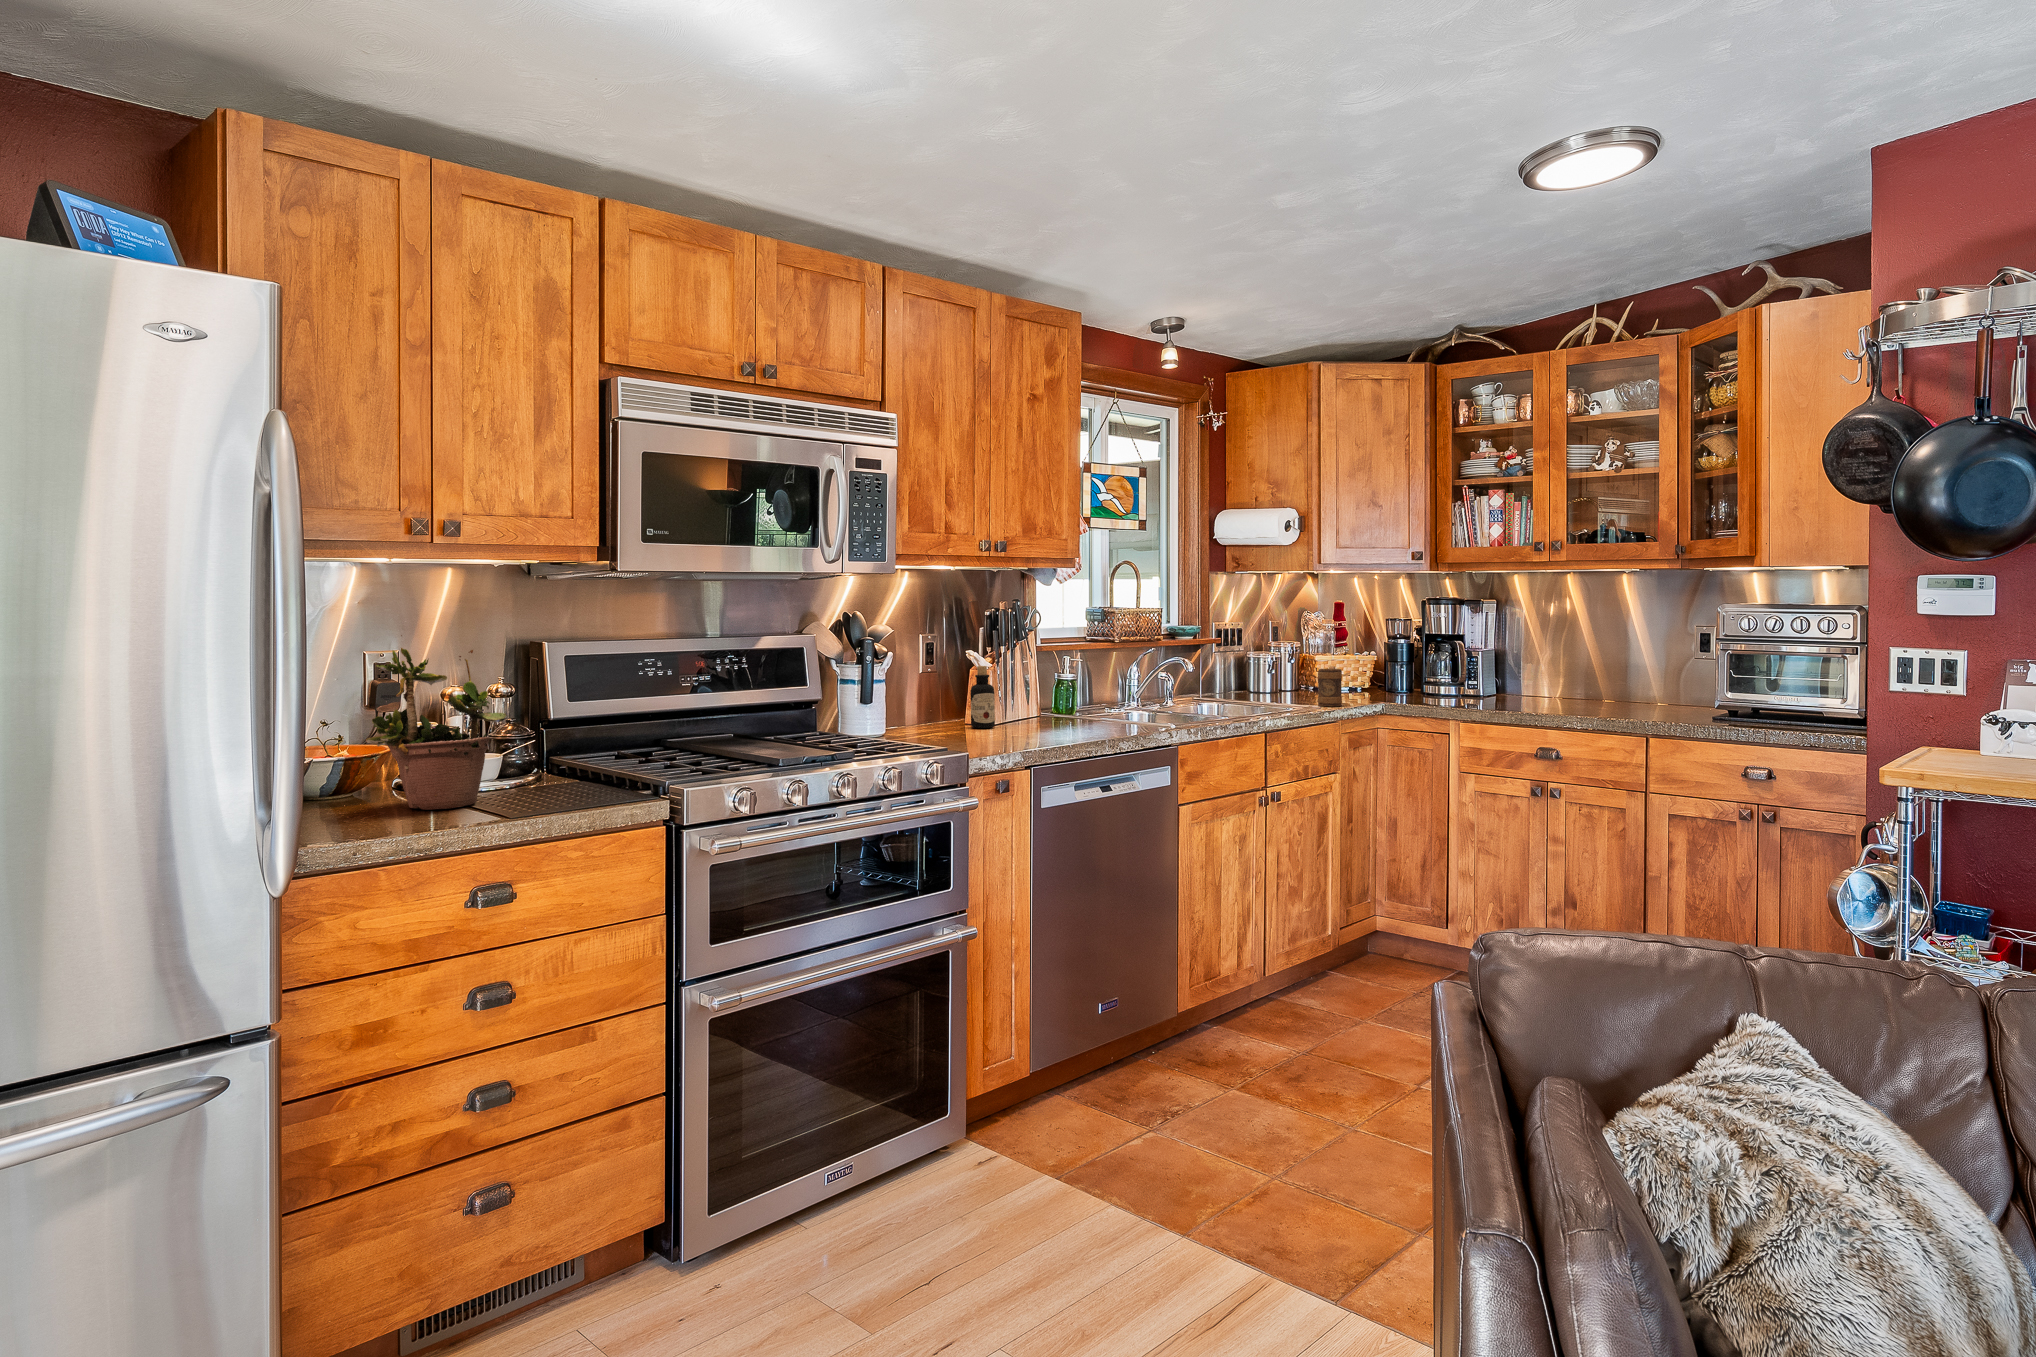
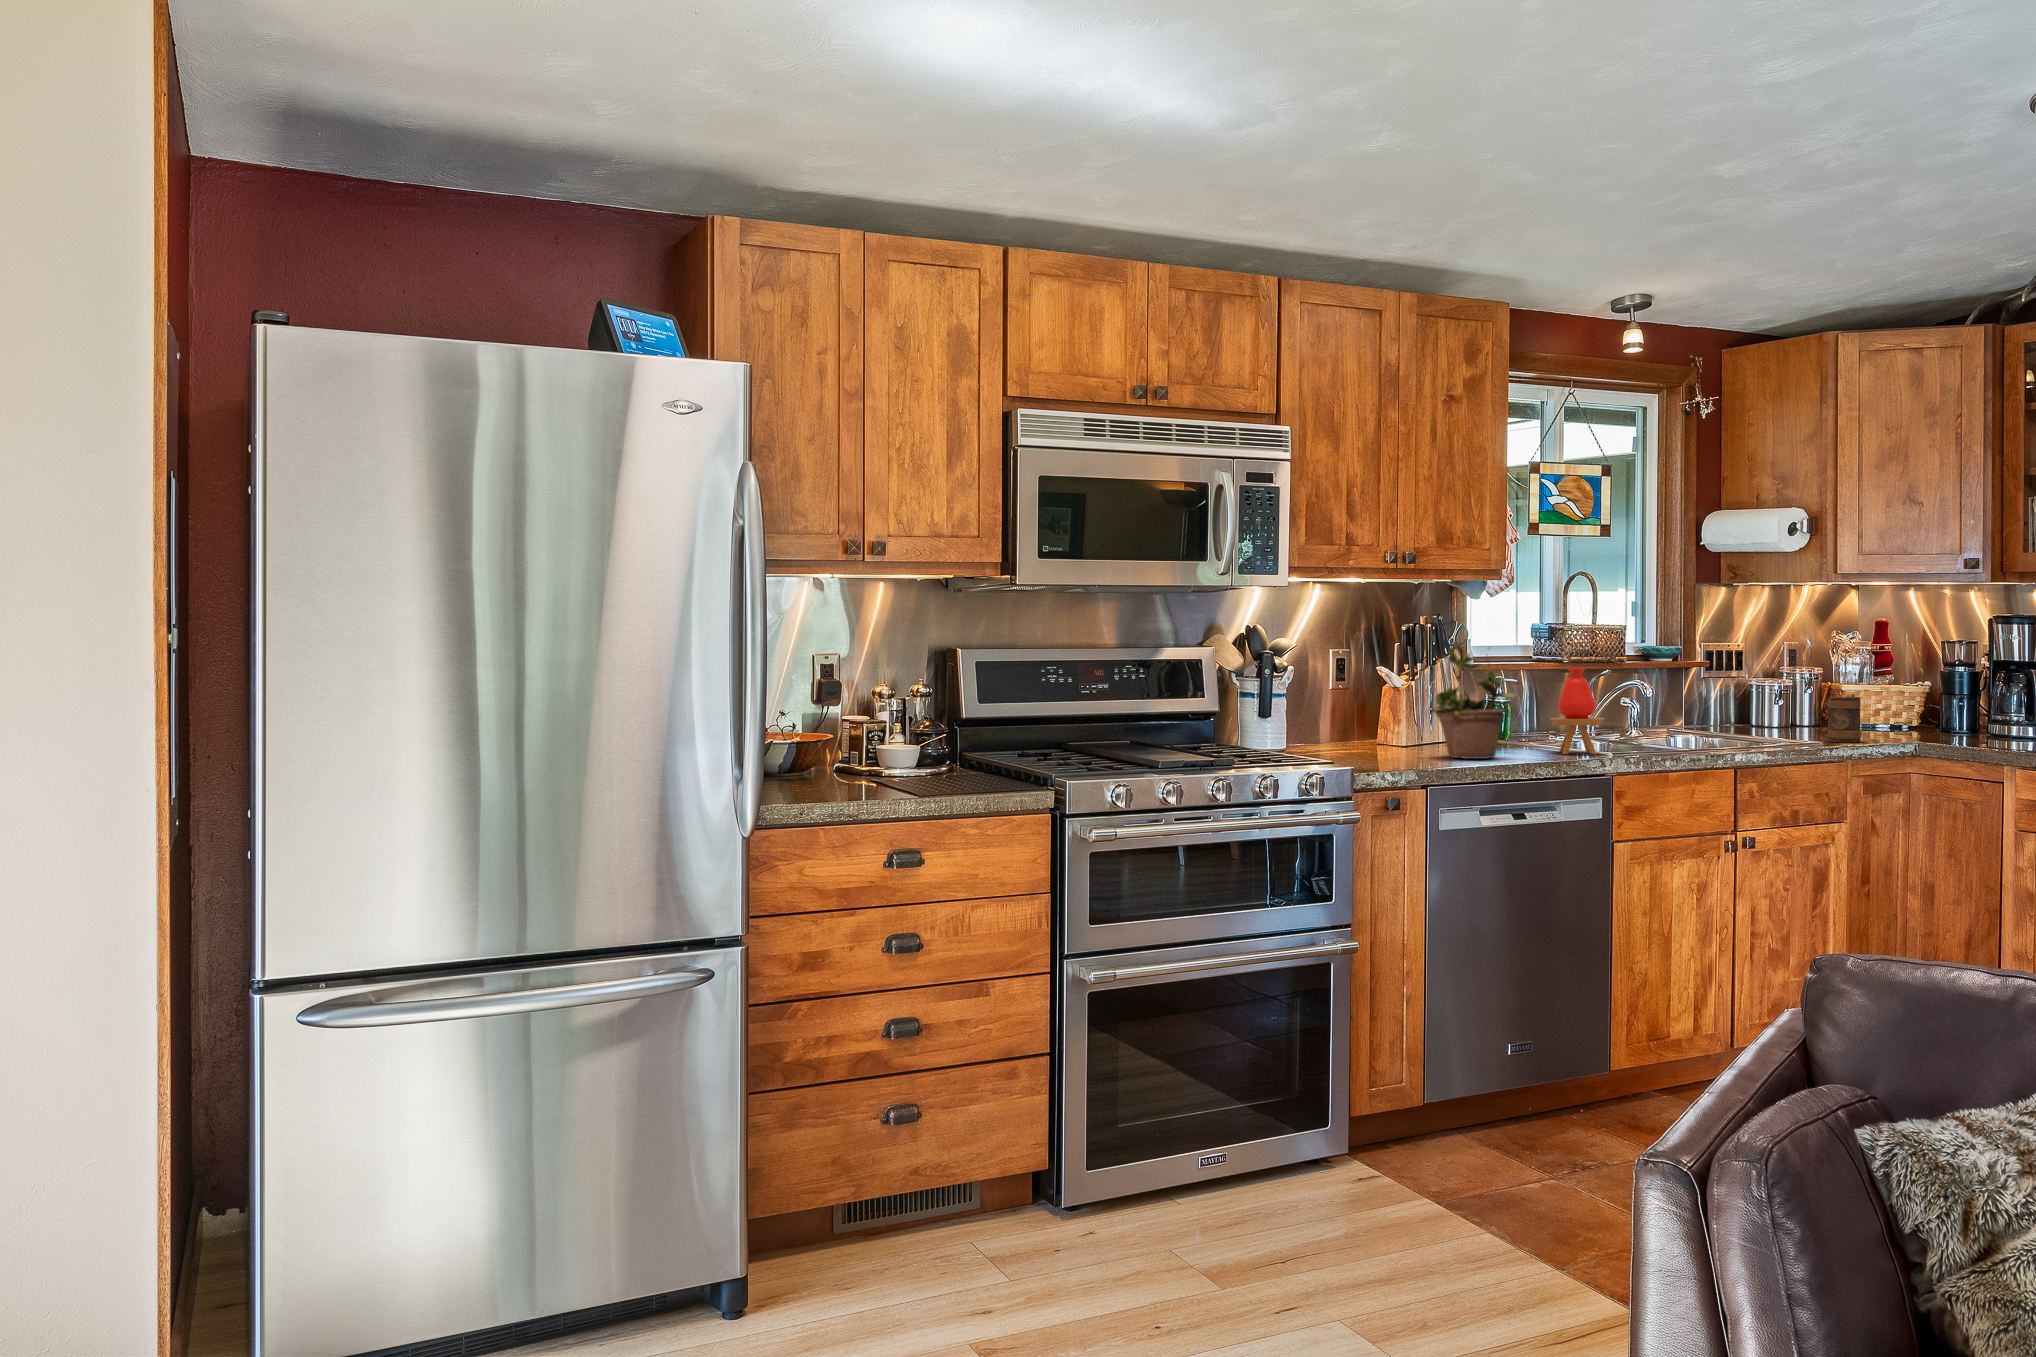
potted plant: present [366,635,507,810] -> present [1431,645,1517,759]
vase: none [1120,650,1165,728] -> present [1550,668,1604,754]
bottle: present [970,666,995,728] -> none [1378,684,1405,750]

